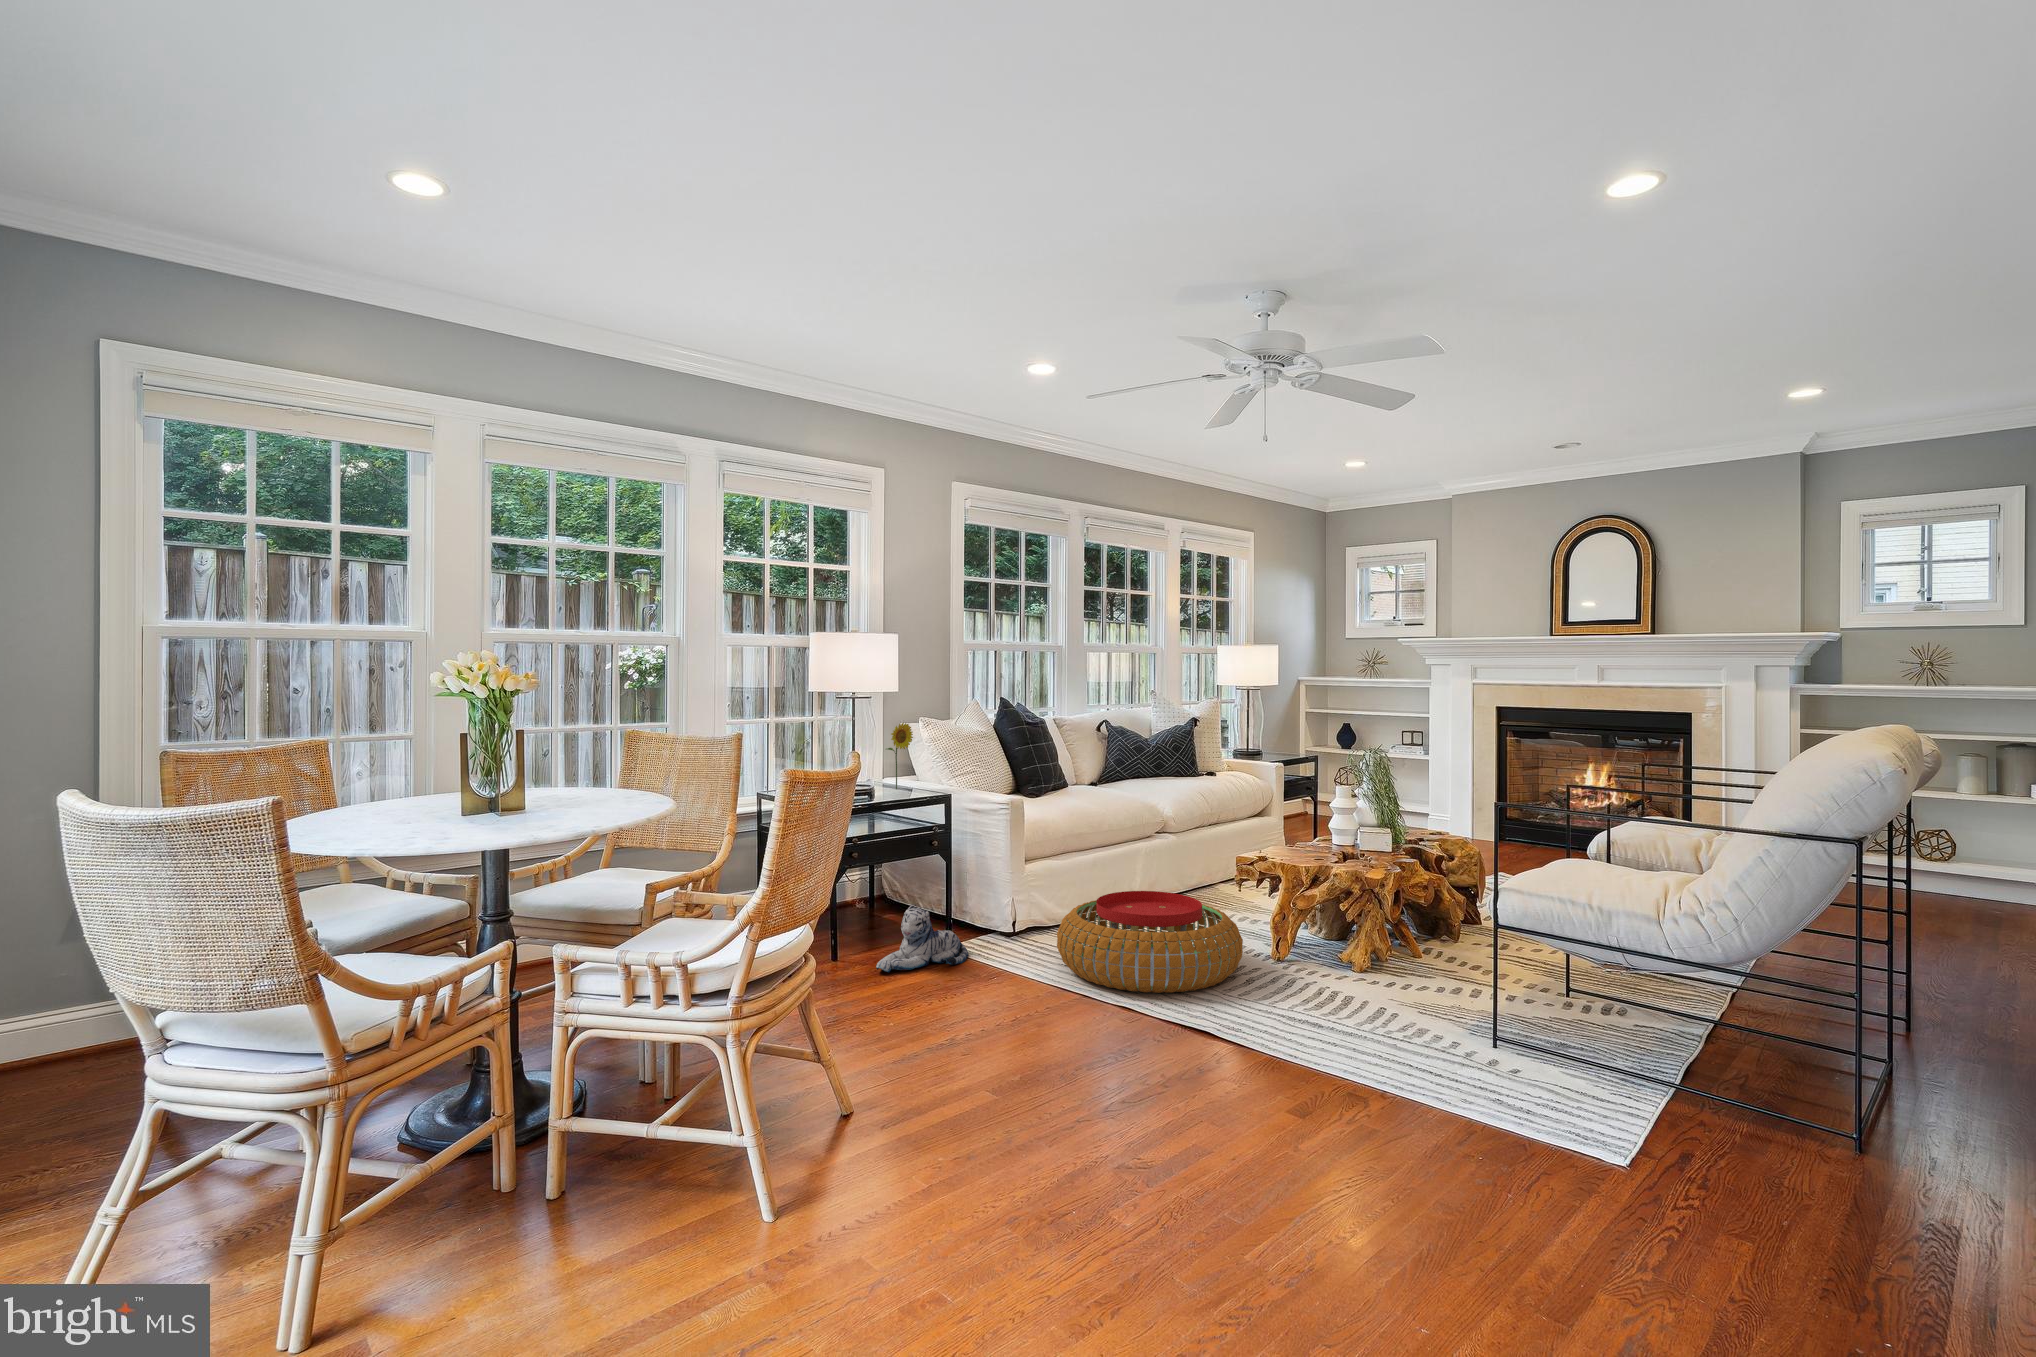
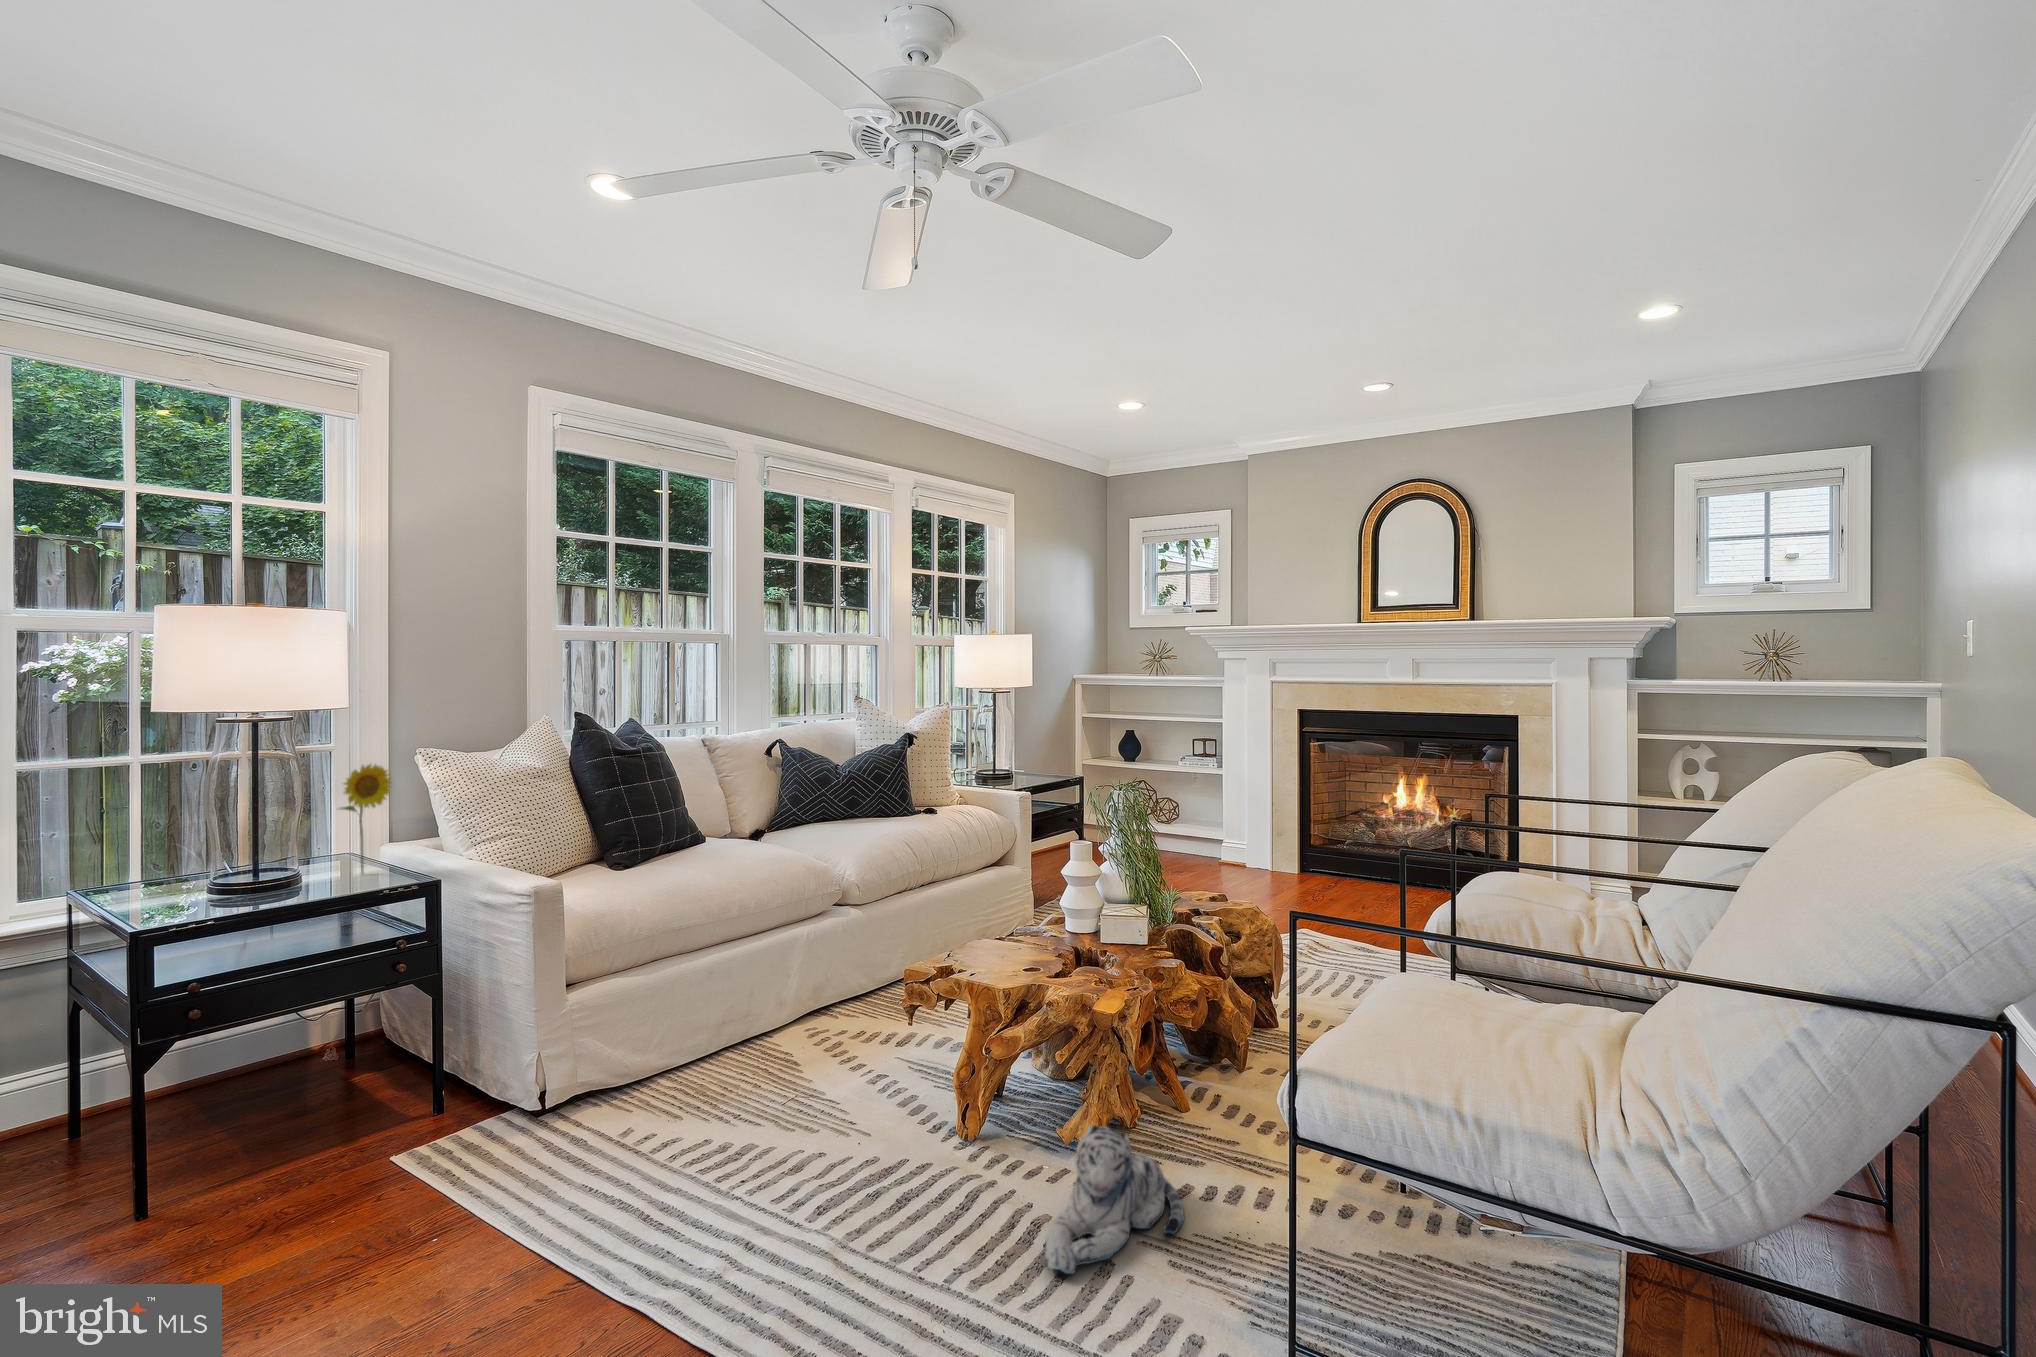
pouf: present [1057,891,1243,993] -> none [576,1036,901,1252]
plush toy: present [876,906,969,972] -> present [1045,1125,1185,1274]

